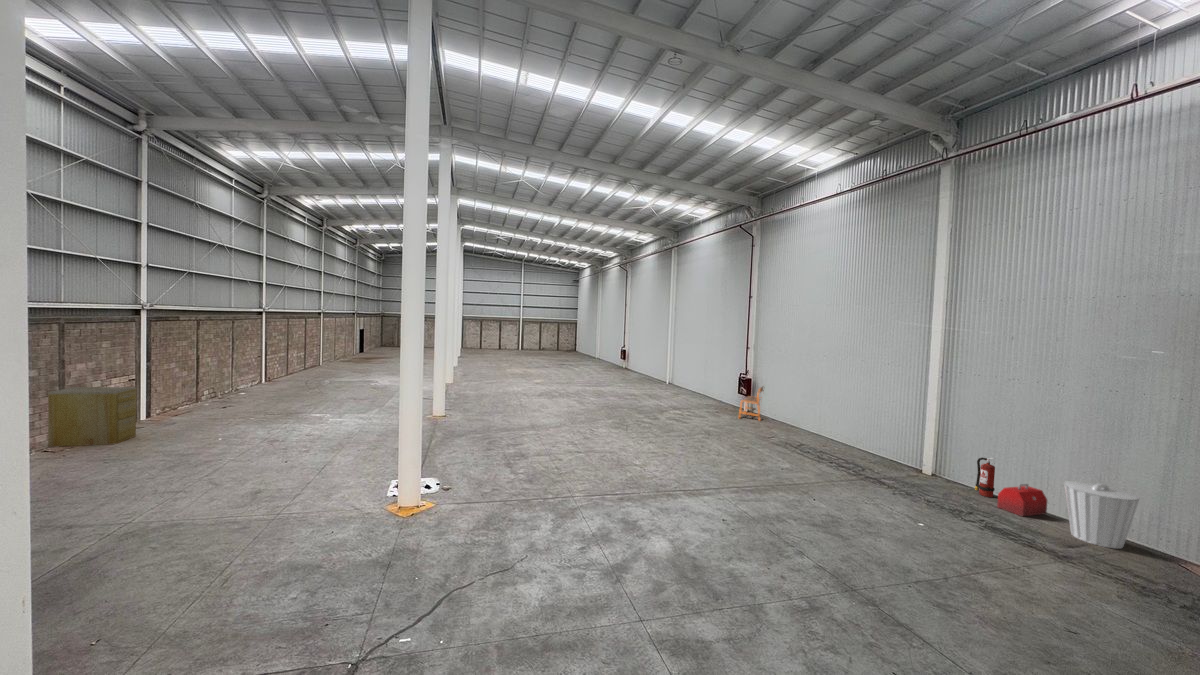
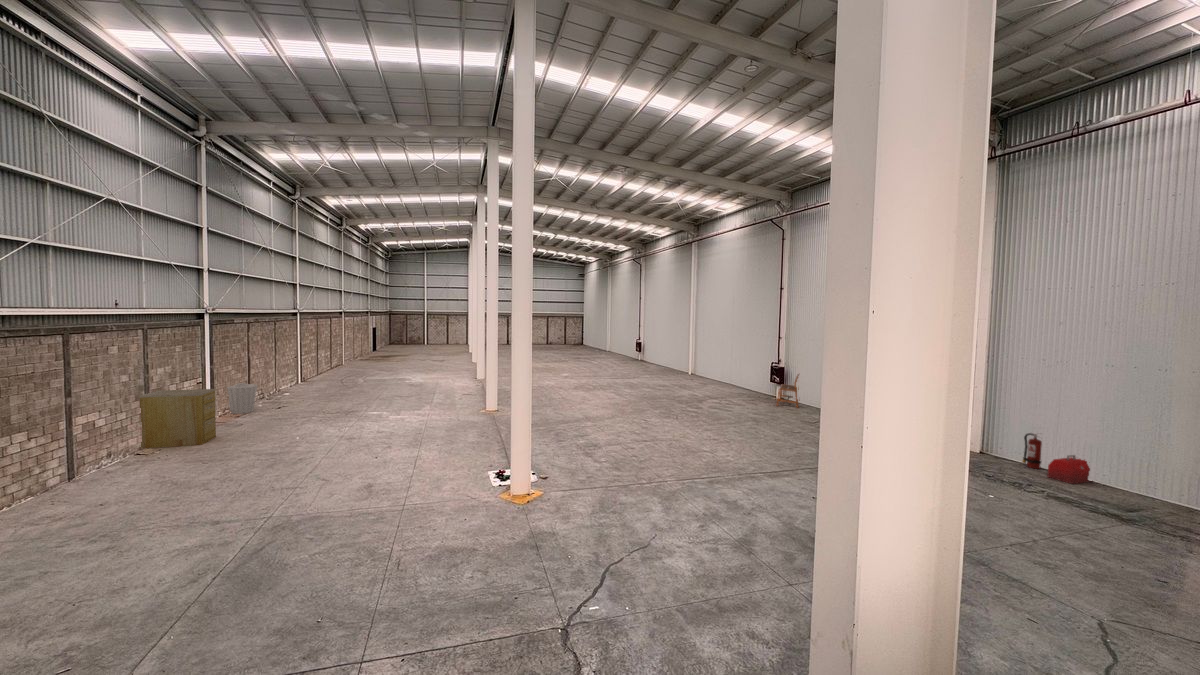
trash can: present [1064,481,1140,548] -> present [227,383,257,414]

